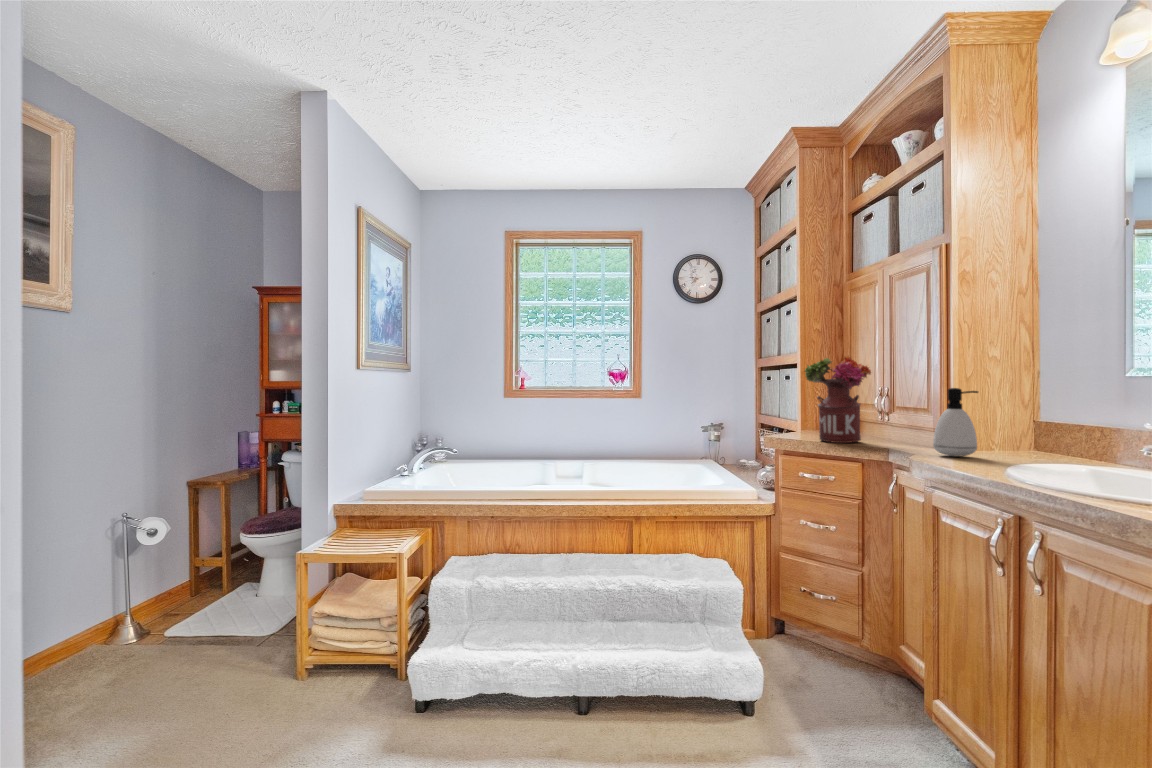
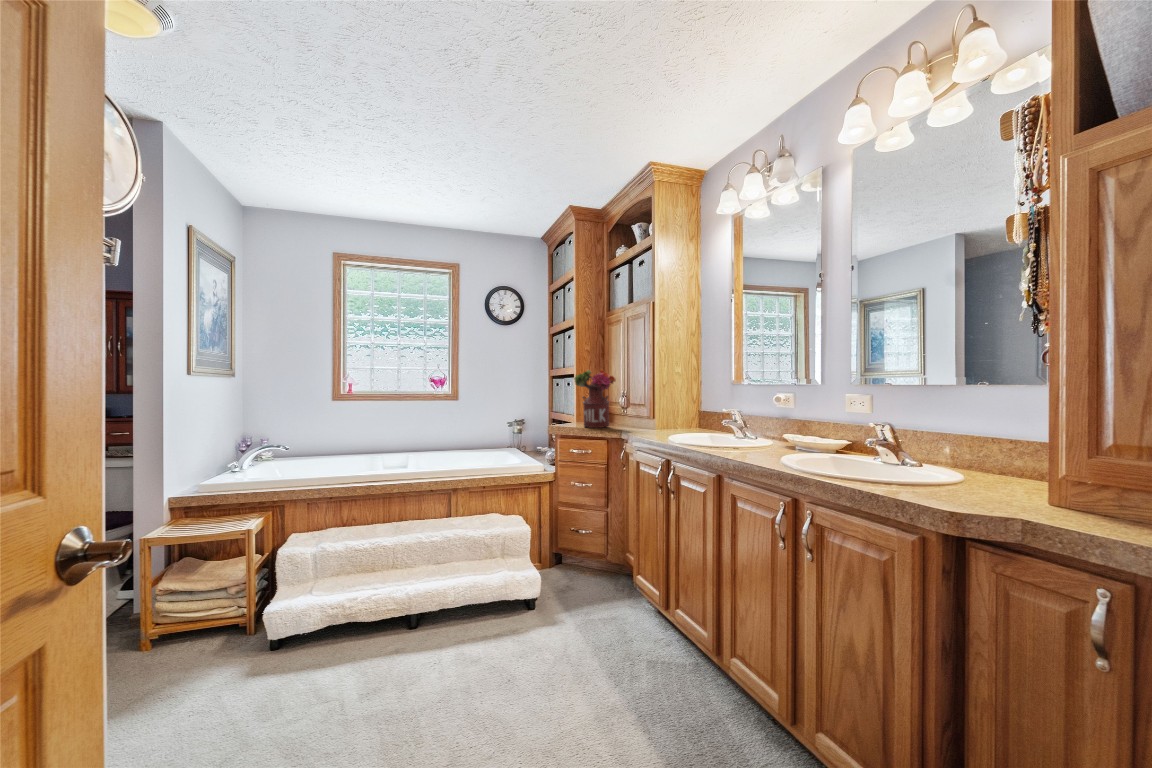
soap dispenser: present [933,388,978,457] -> none [647,391,671,433]

